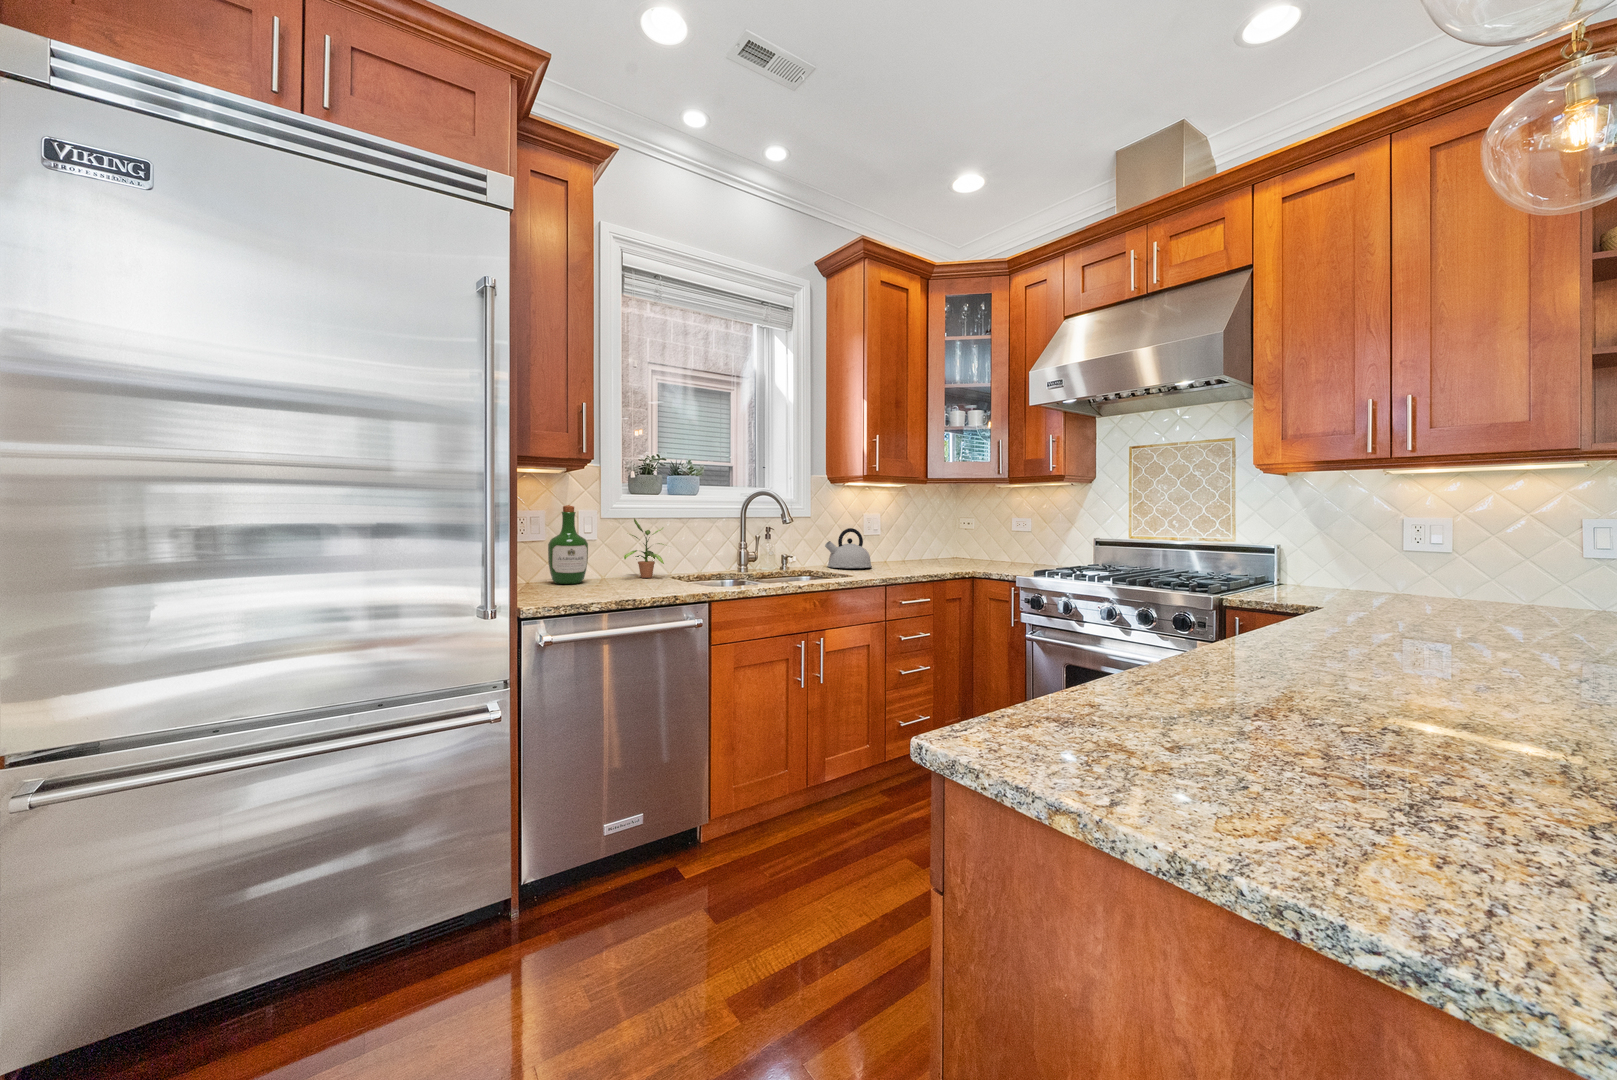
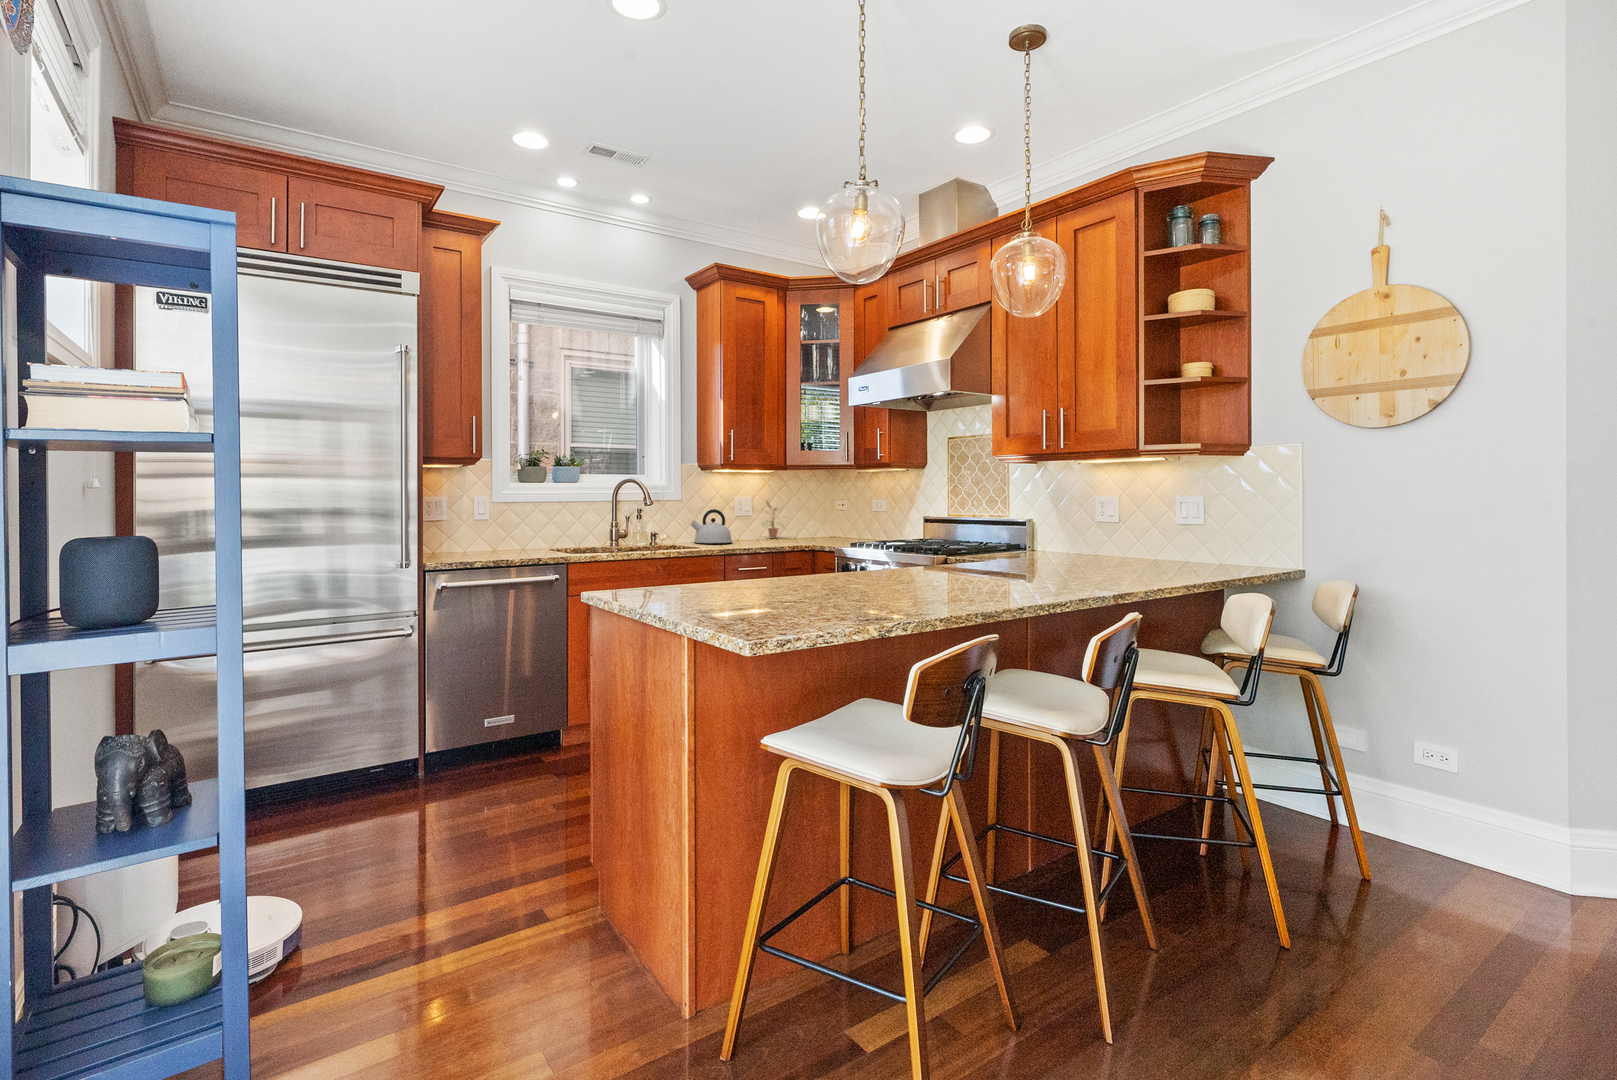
wine bottle: present [548,505,588,584] -> none [450,491,482,552]
potted plant: present [624,518,664,578] -> present [762,501,784,538]

